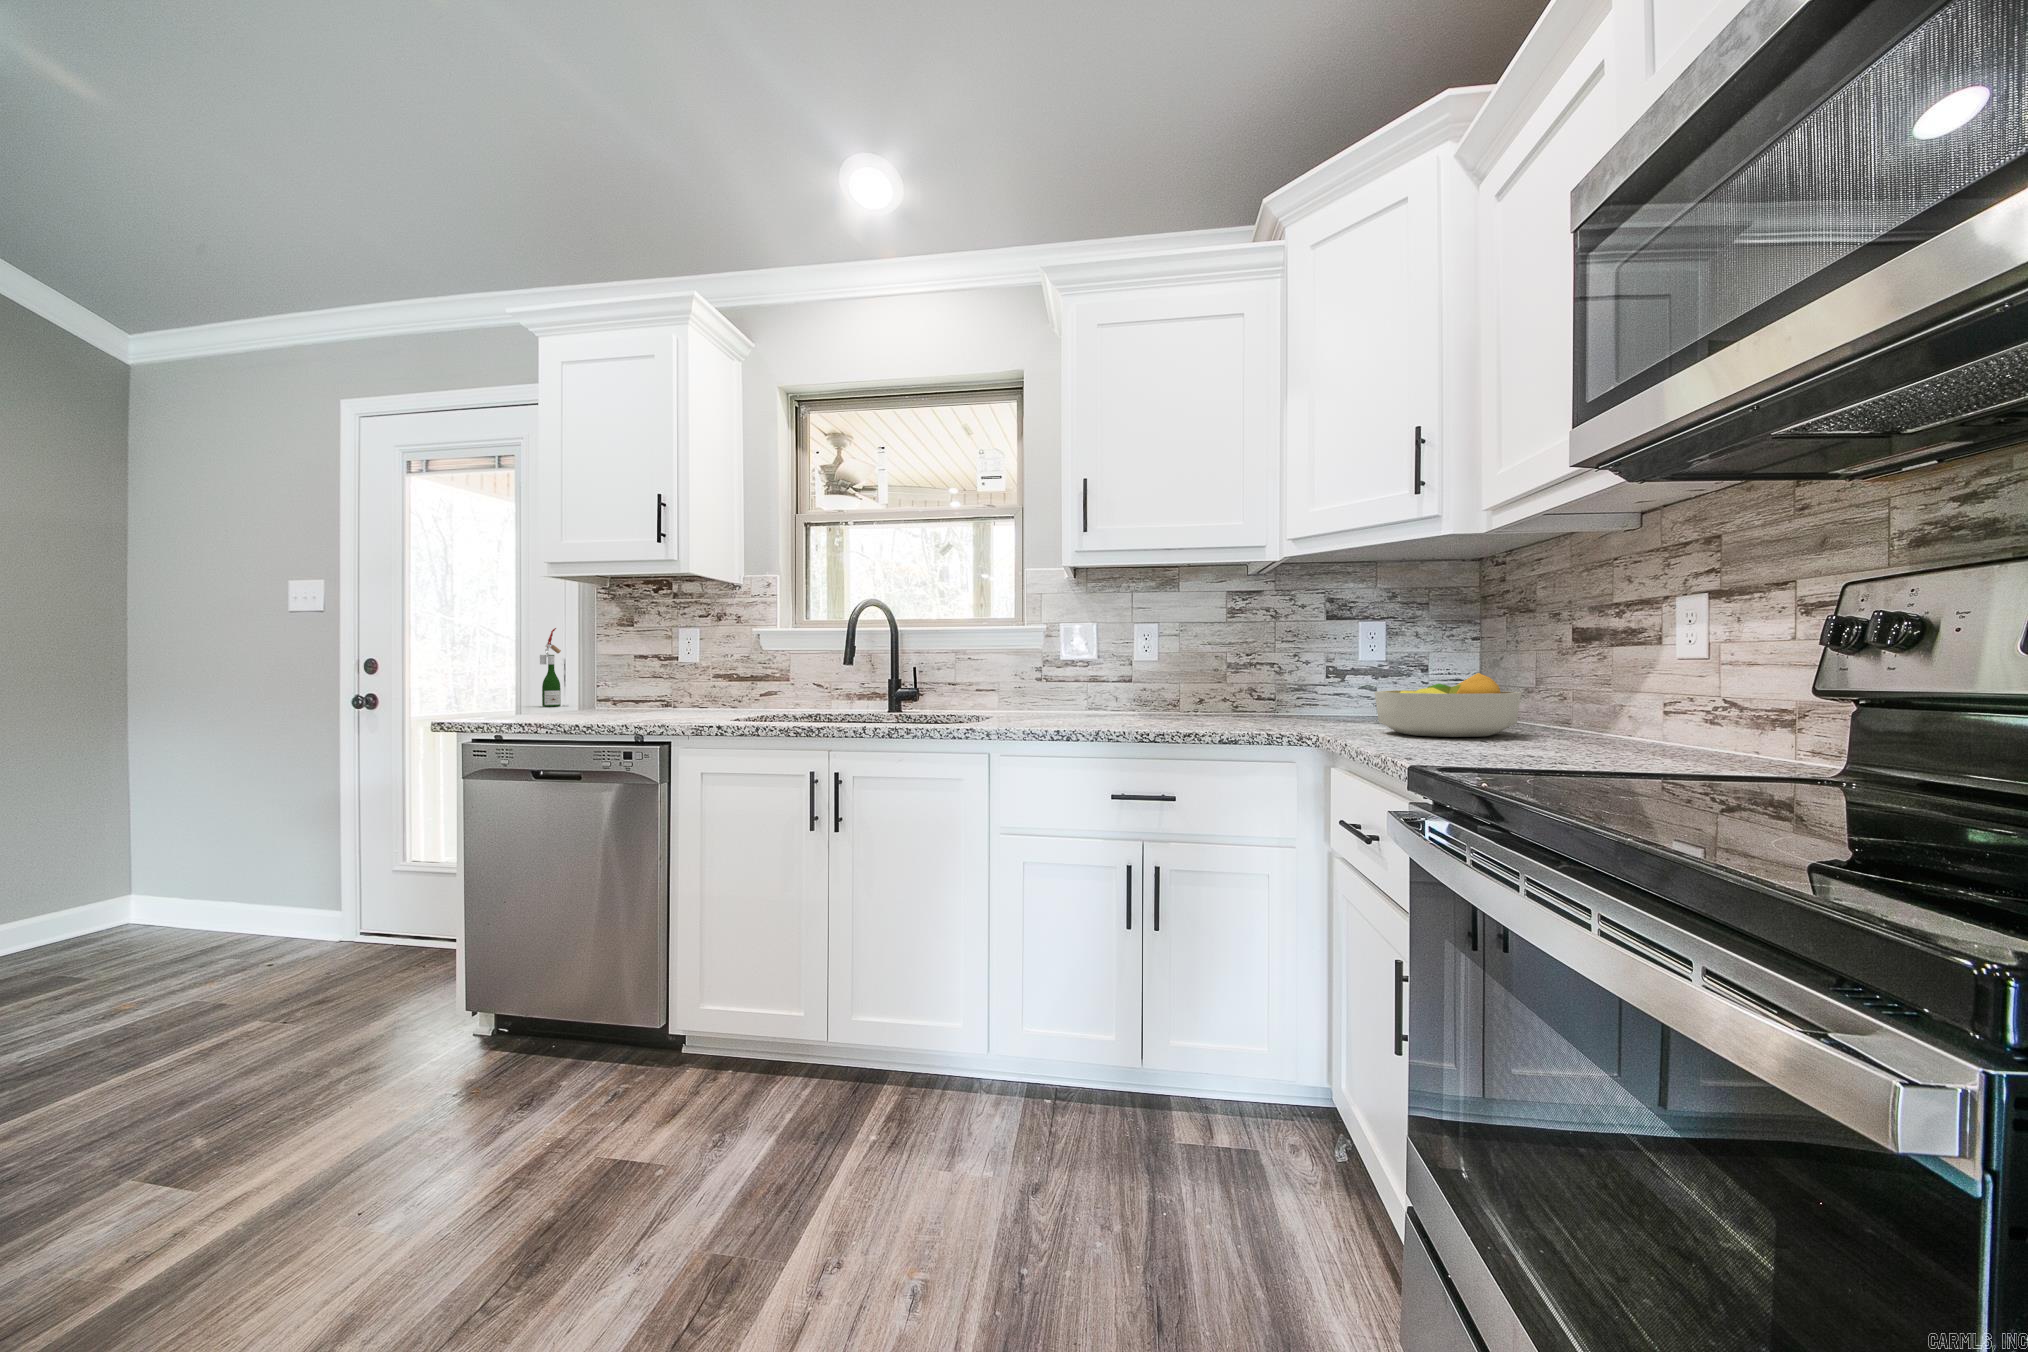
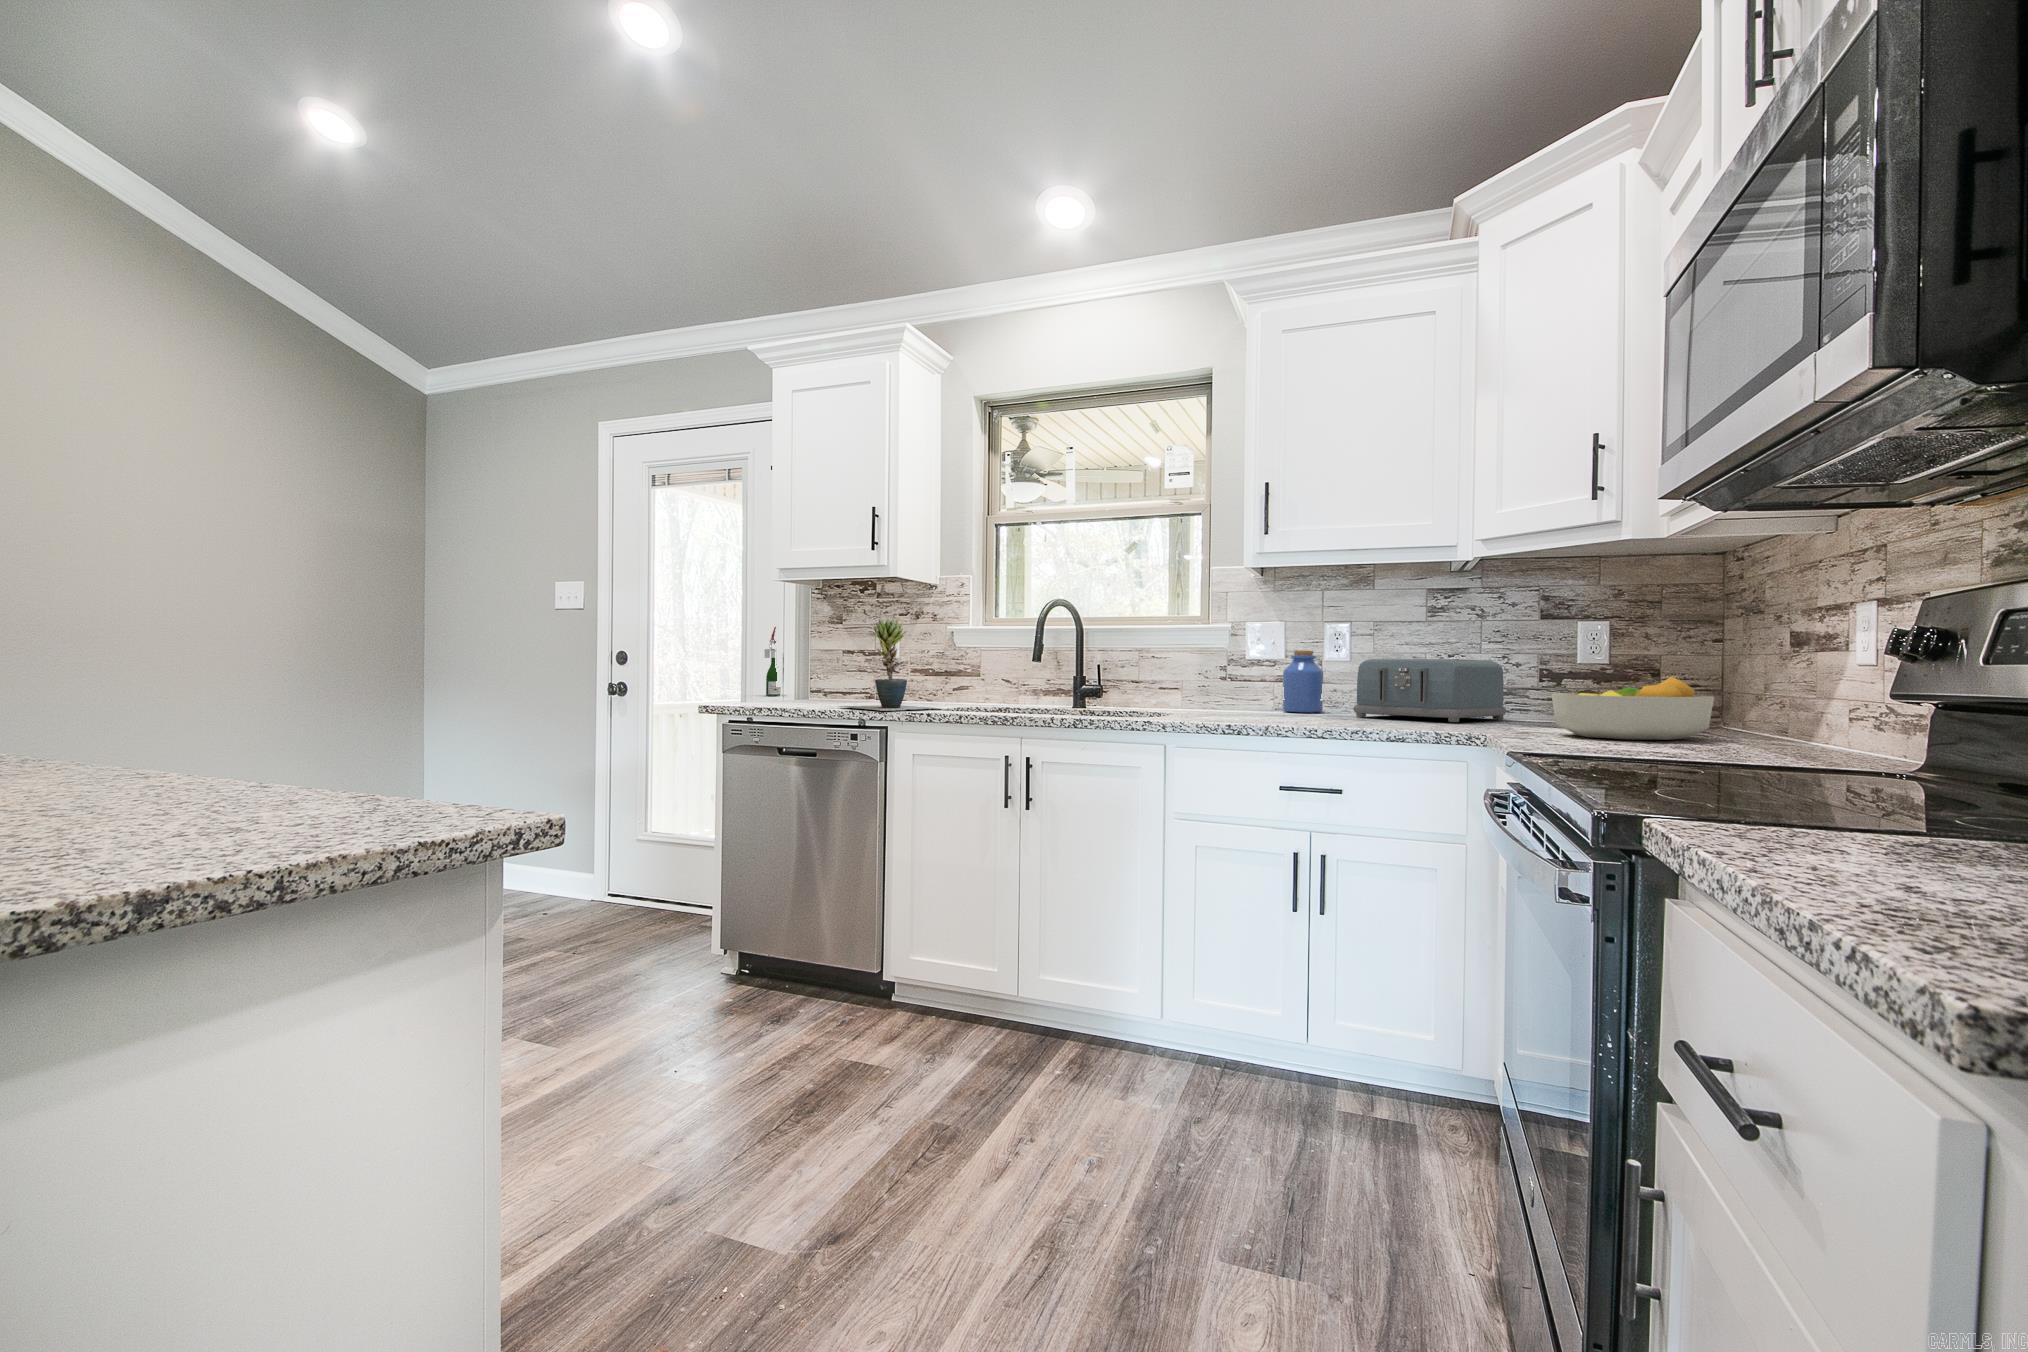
potted plant: none [609,618,741,725] -> present [840,619,940,711]
jar: none [1097,652,1135,712] -> present [1283,650,1323,713]
toaster: none [1169,658,1303,720] -> present [1354,659,1506,722]

